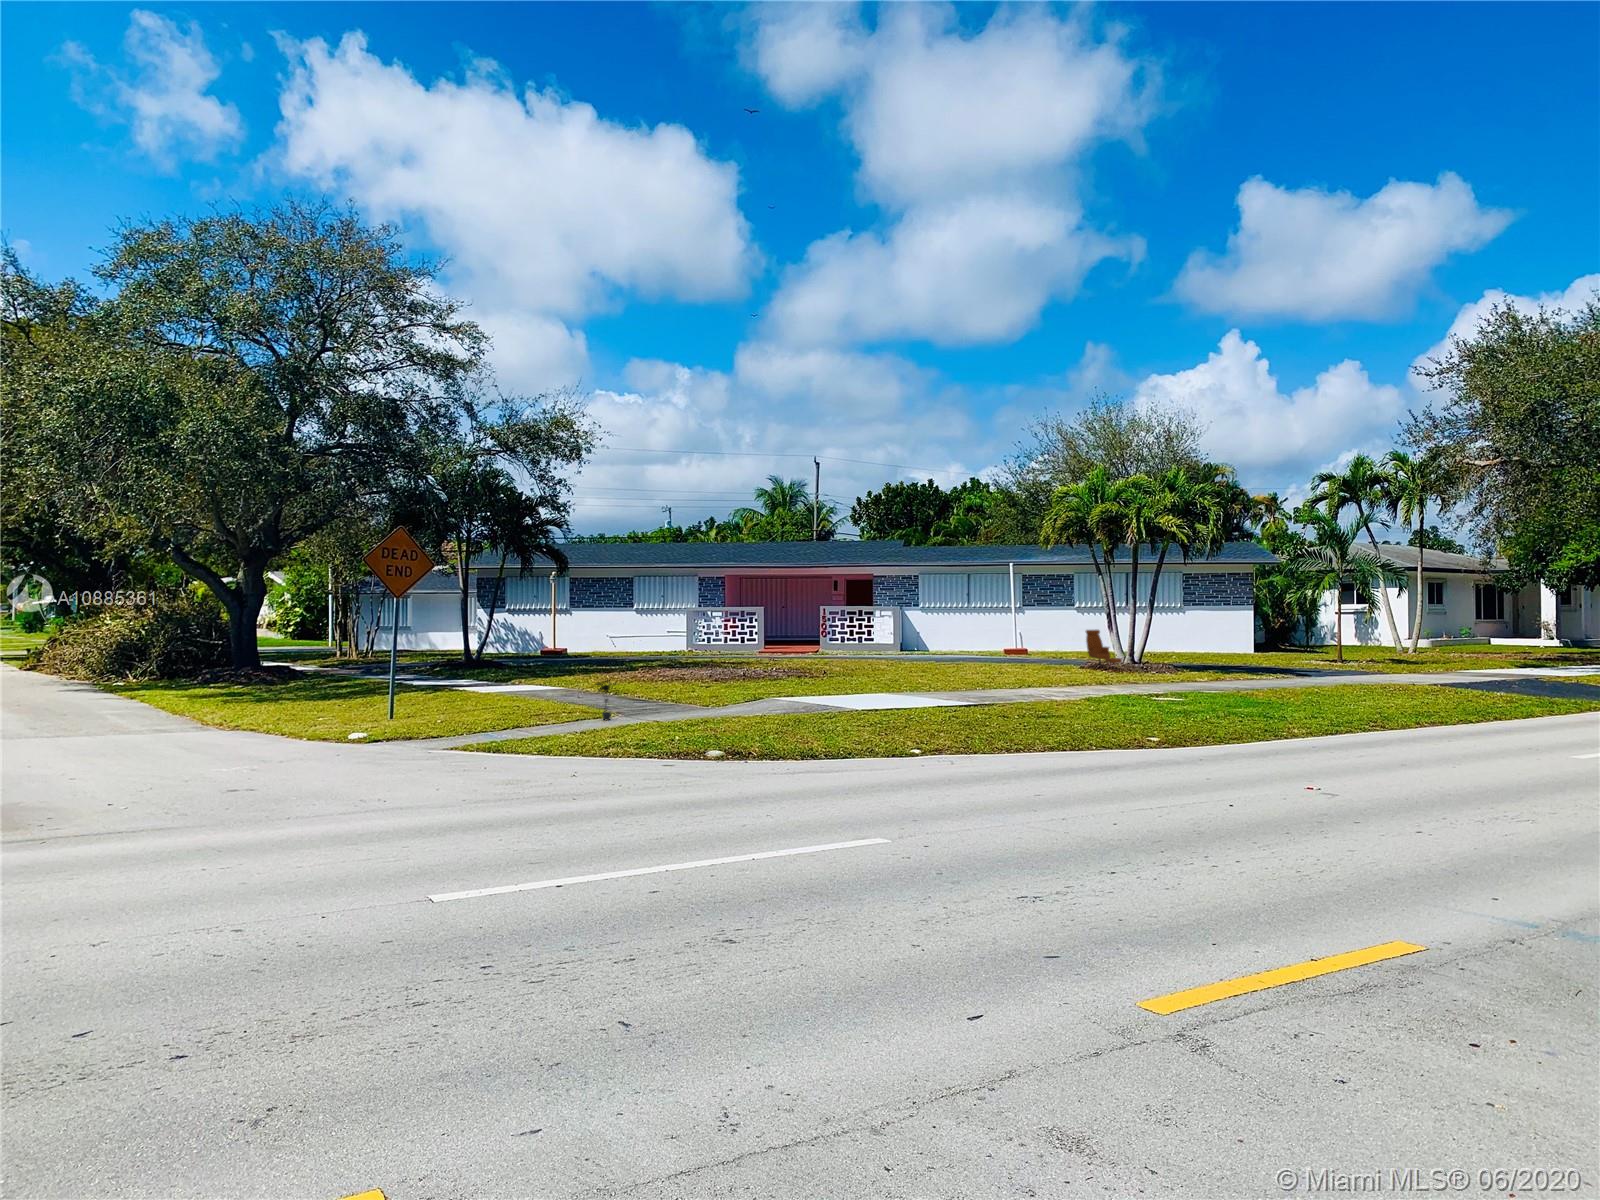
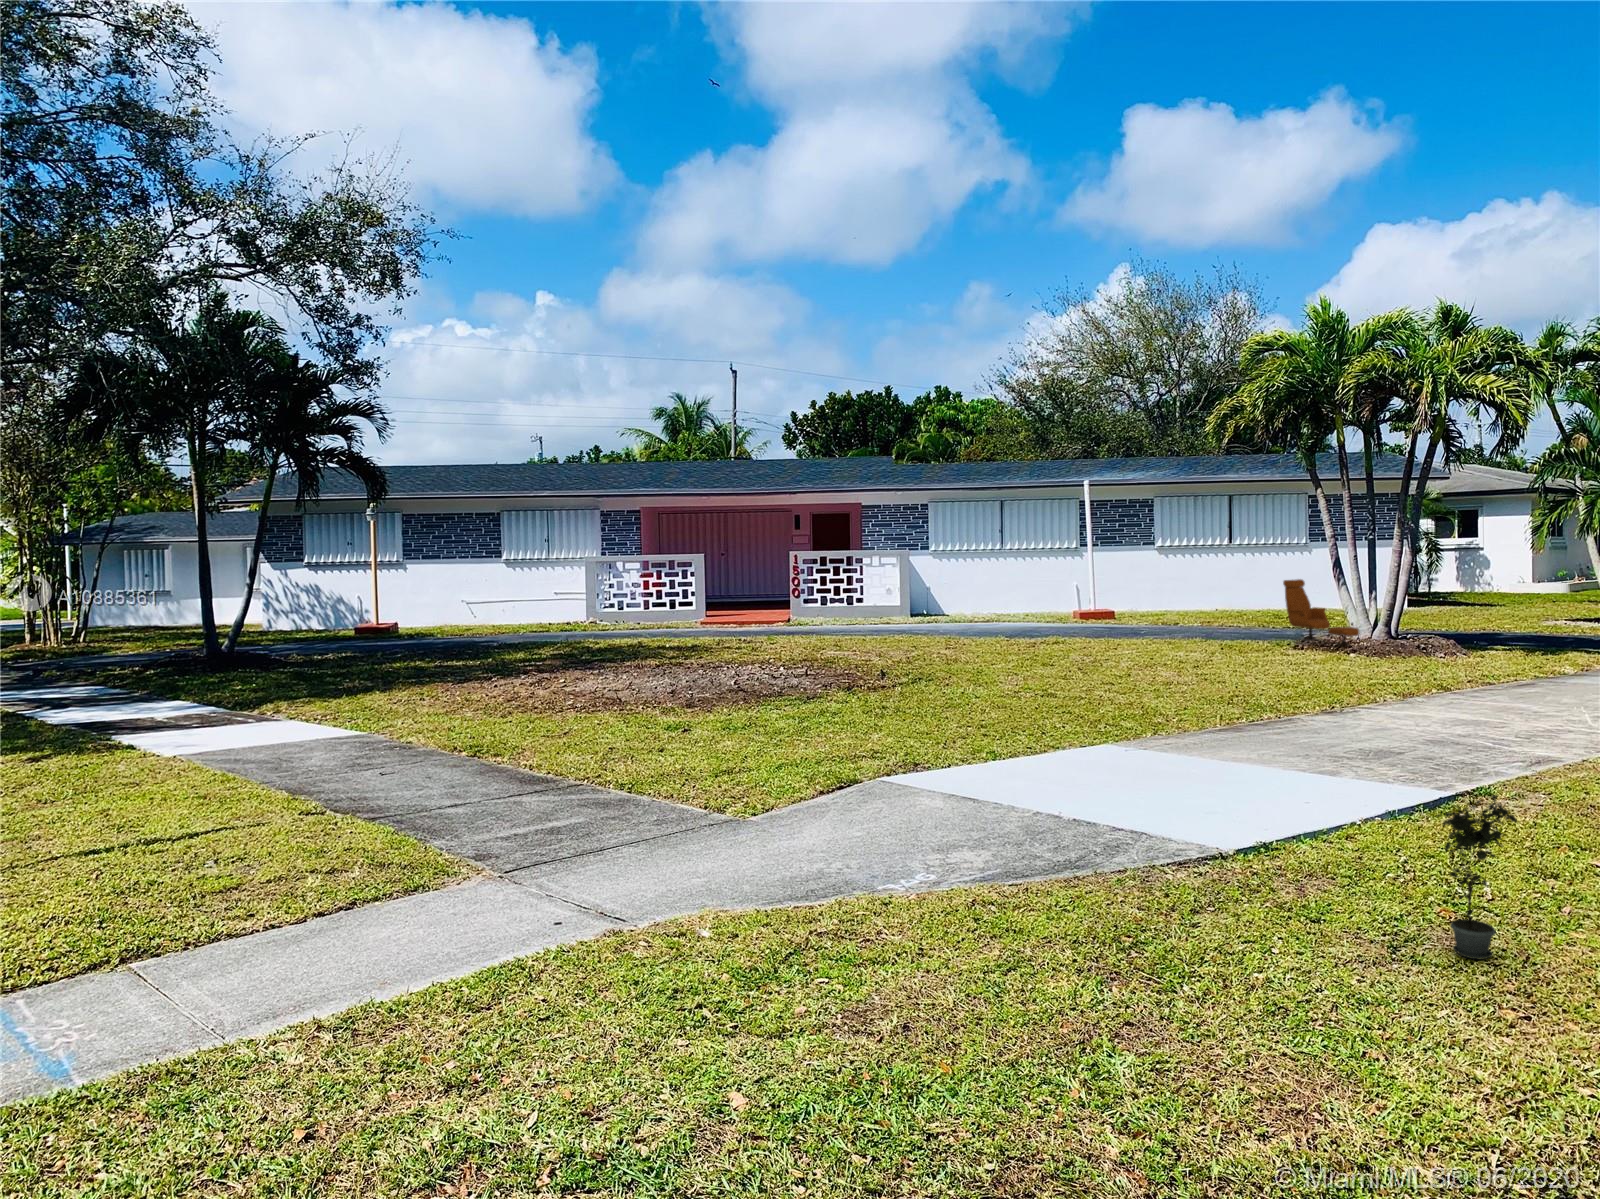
potted plant: present [596,680,616,720] -> present [1437,795,1517,959]

